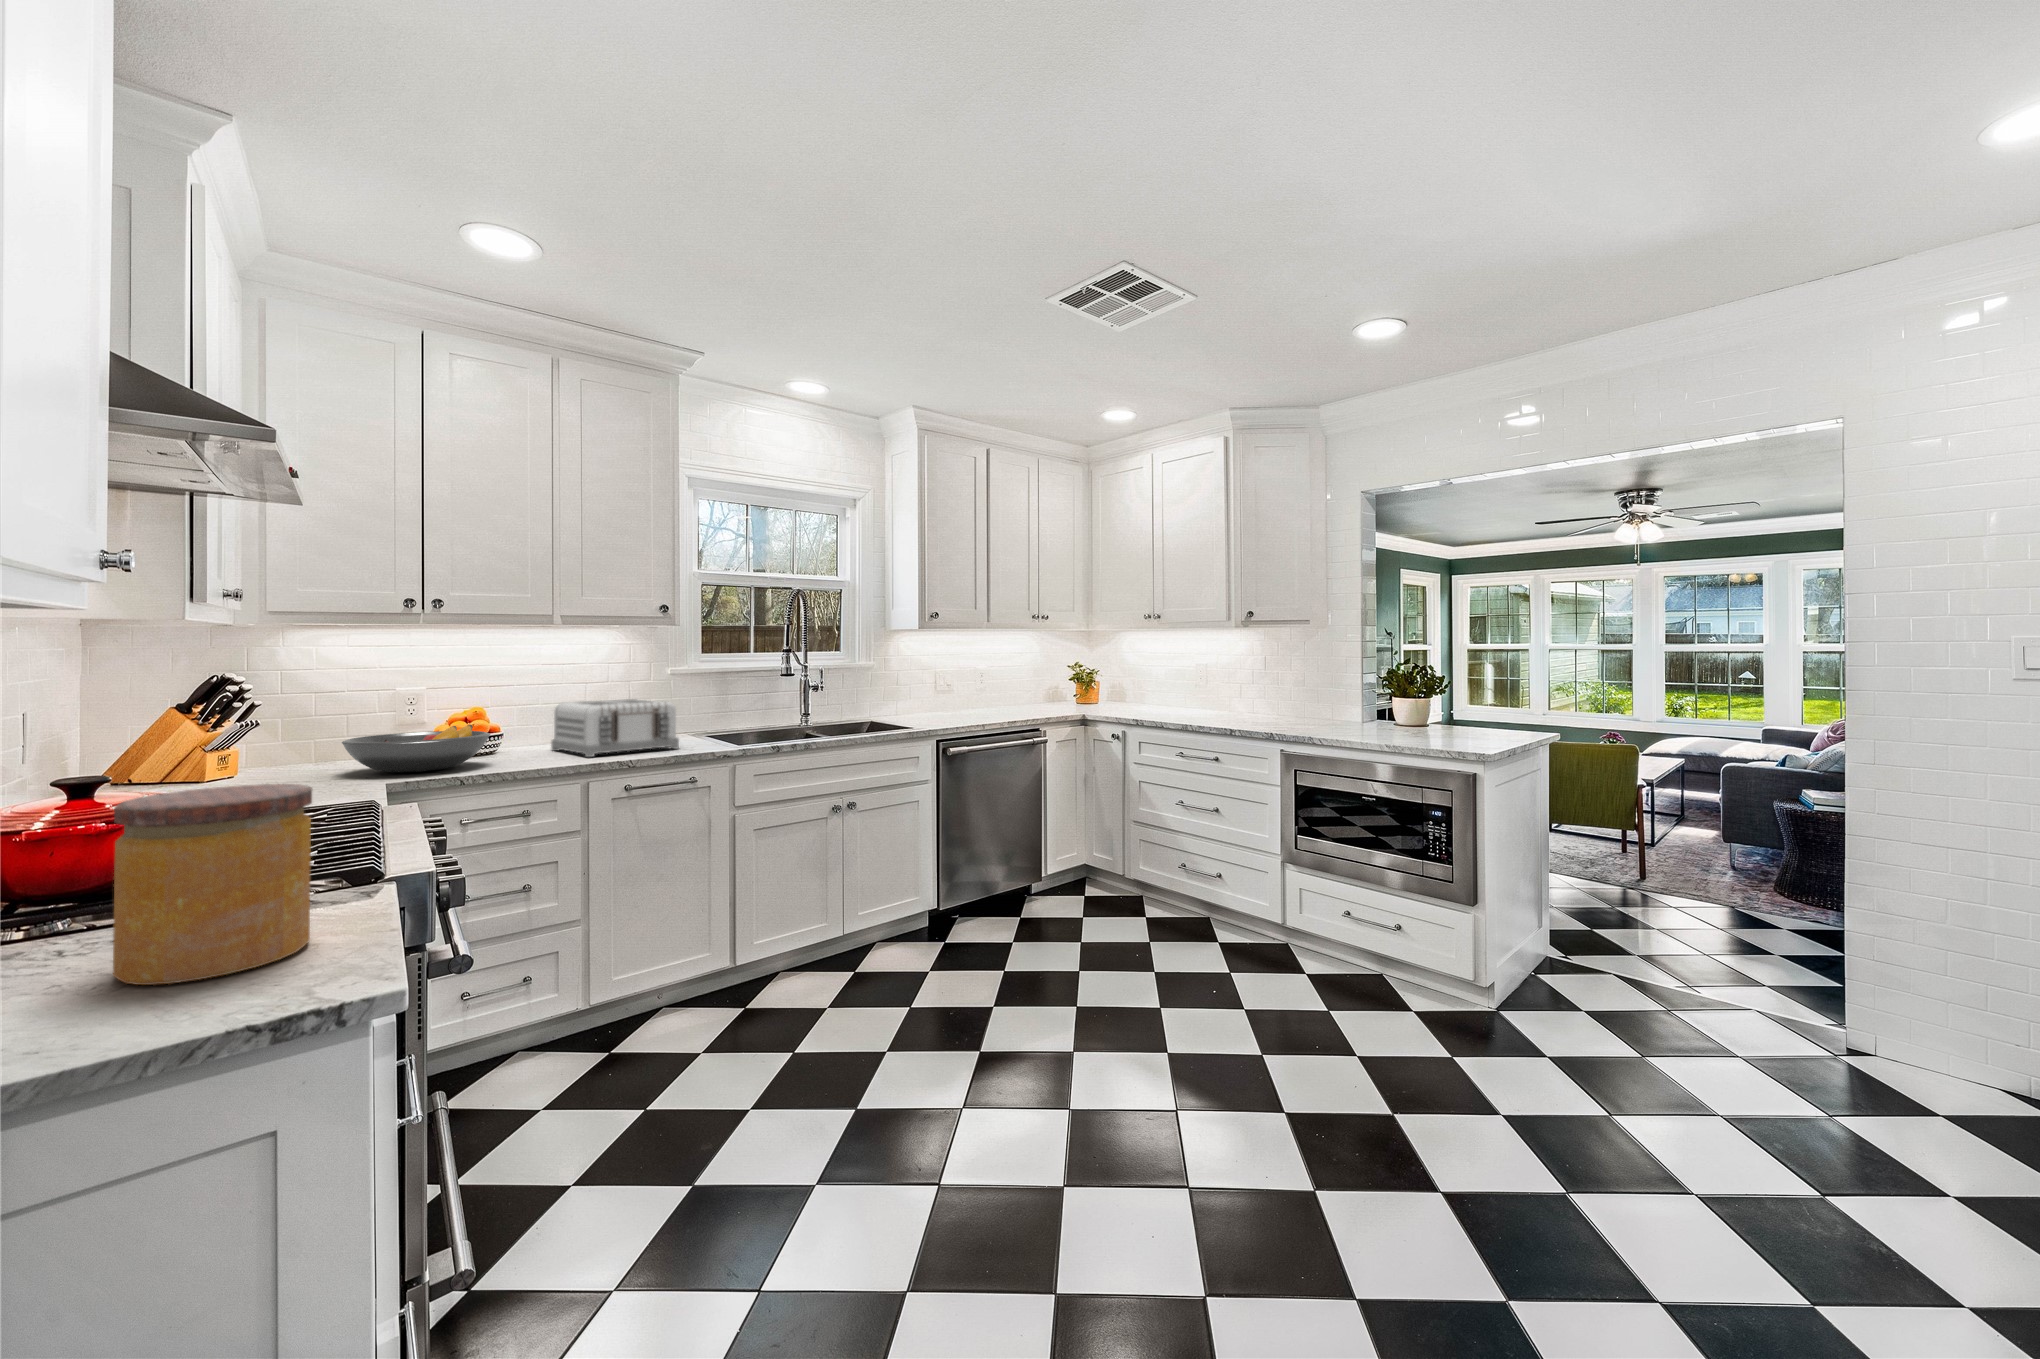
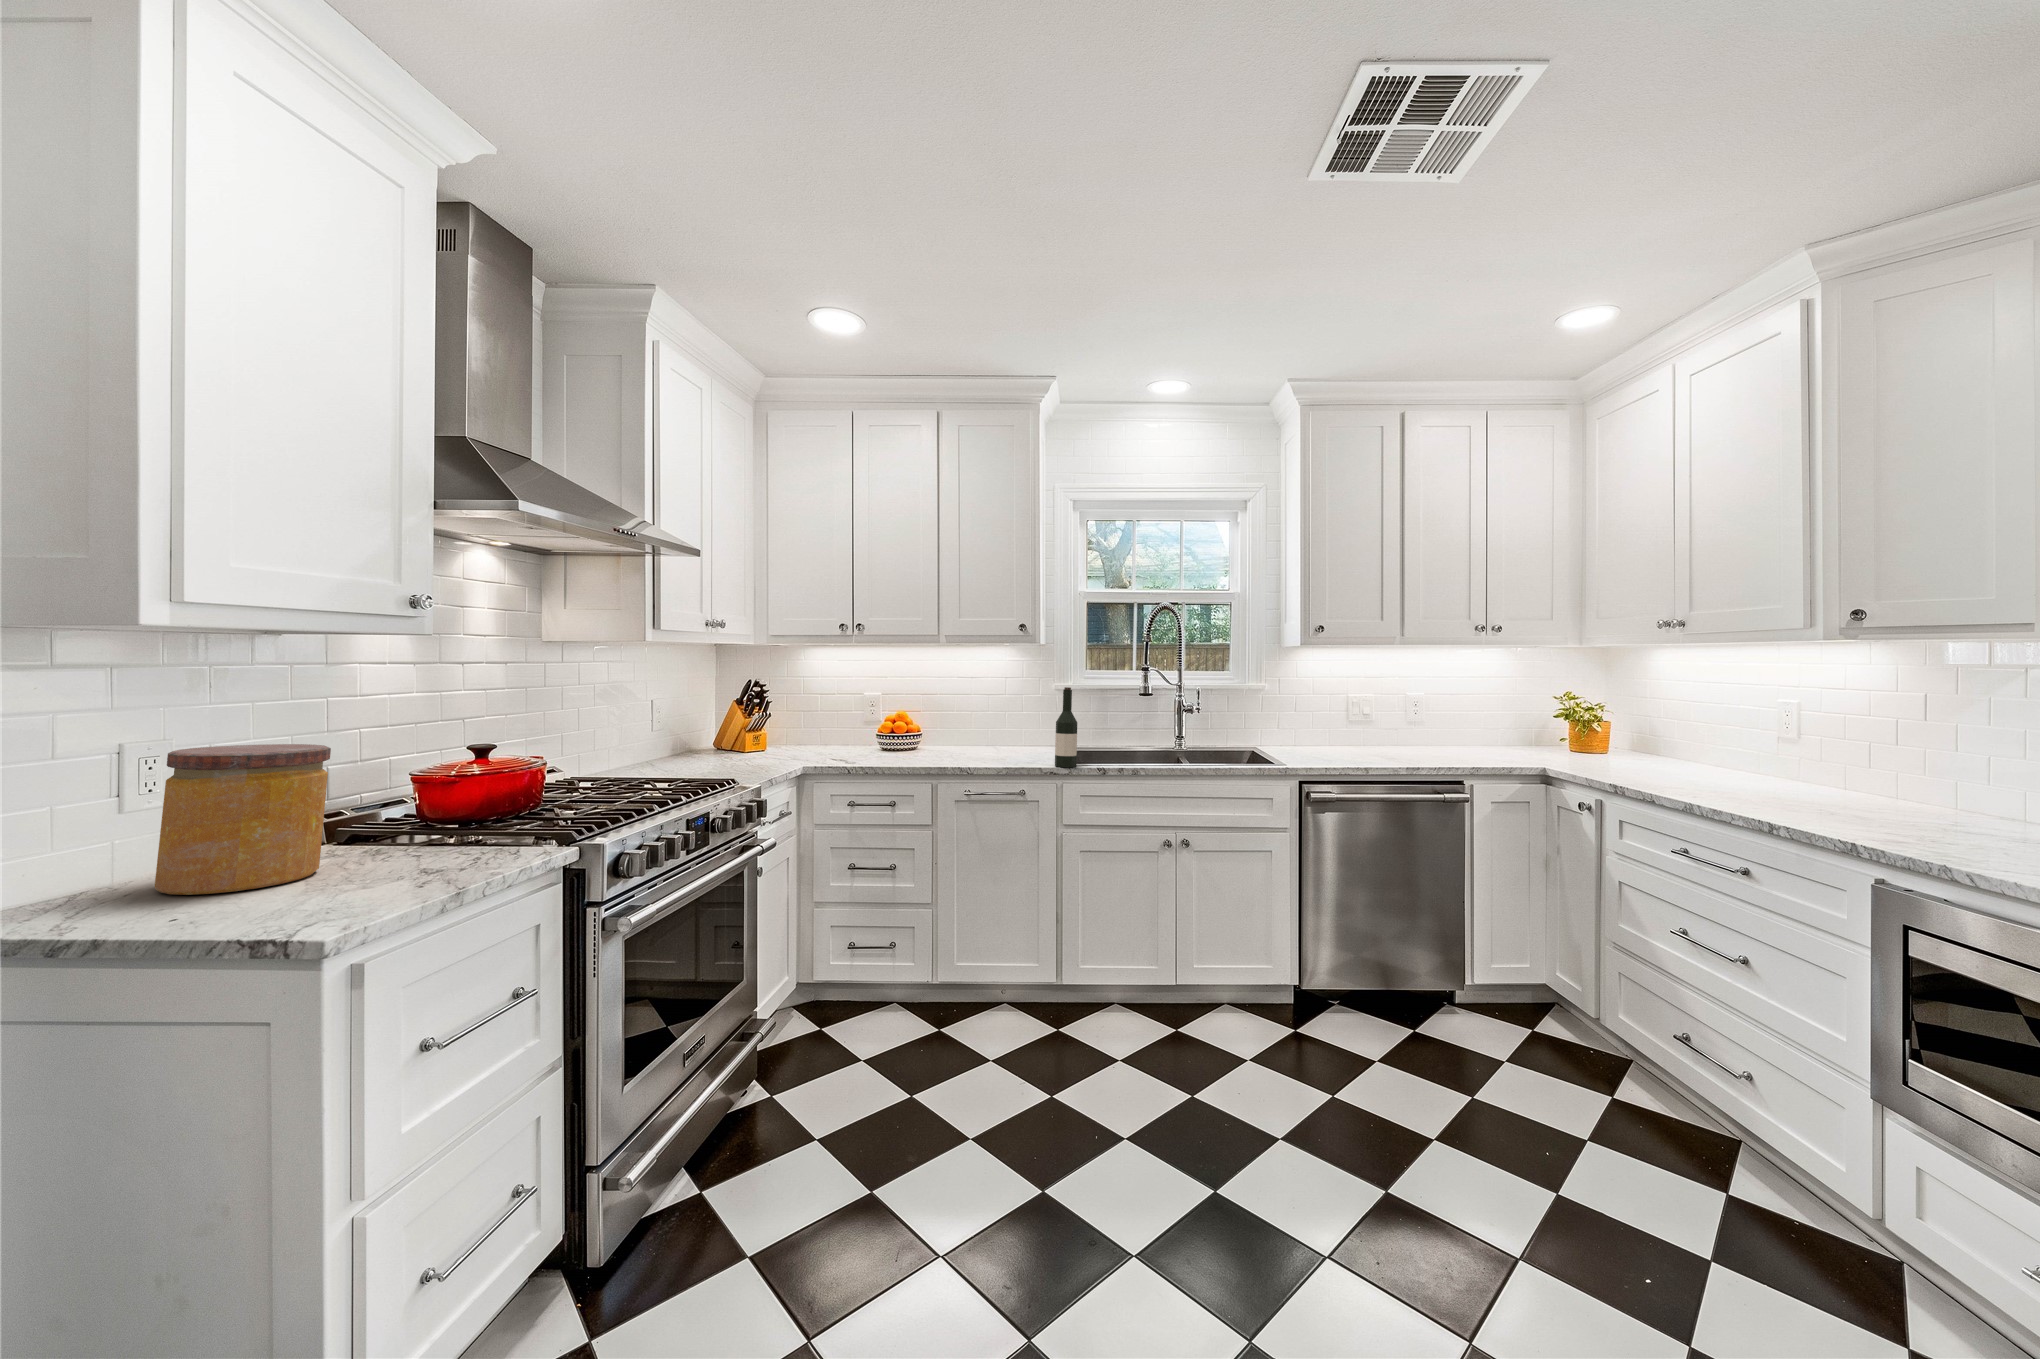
wine bottle: none [719,666,743,749] -> present [1055,687,1077,767]
toaster: present [551,699,679,757] -> none [947,714,1027,762]
fruit bowl: present [342,725,490,773] -> none [789,726,884,759]

